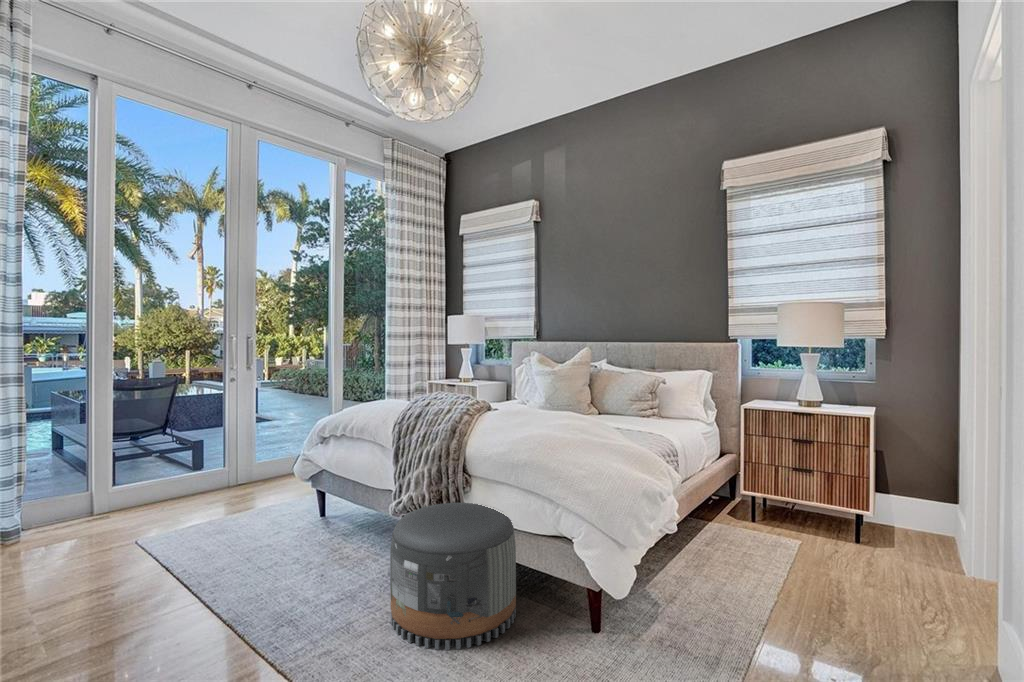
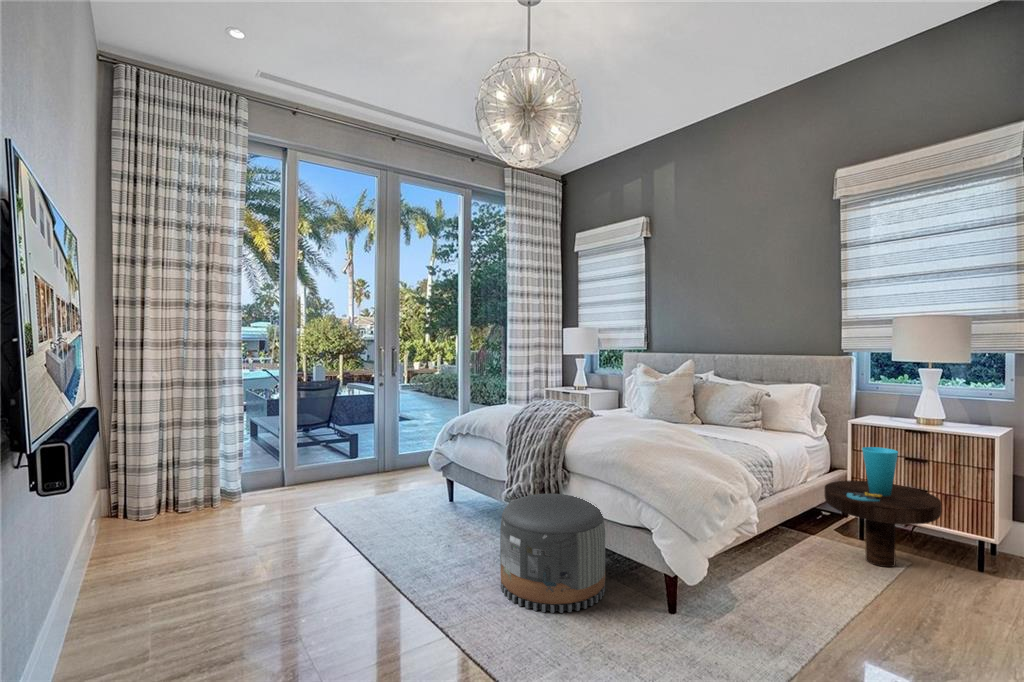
side table: none [725,431,830,549] -> present [825,447,942,567]

